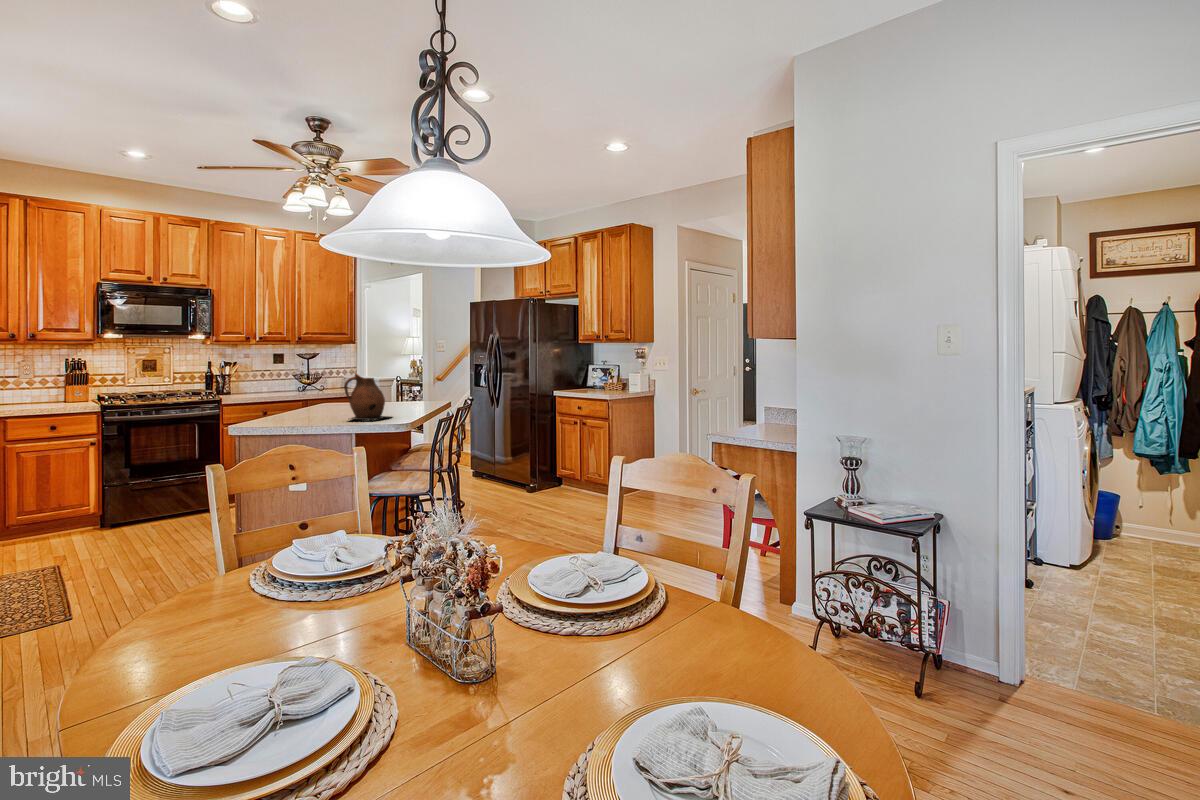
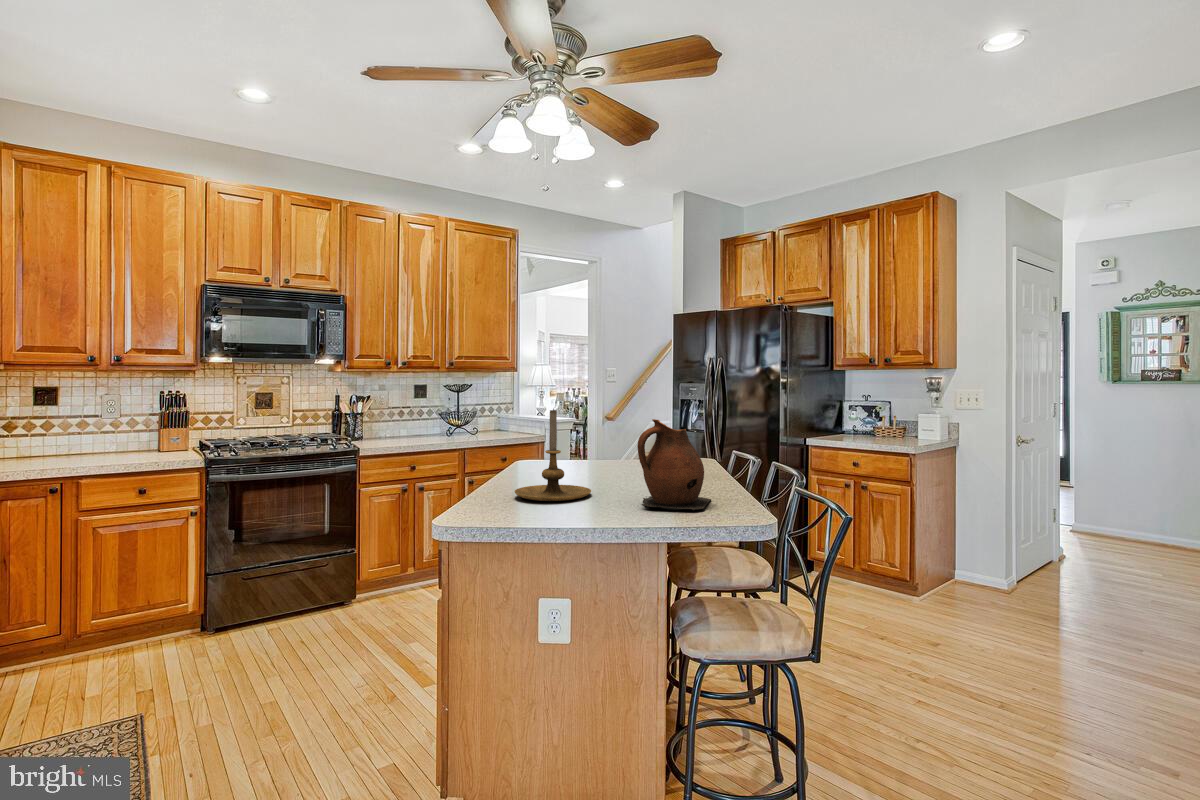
candle holder: none [284,368,333,419] -> present [514,410,591,501]

